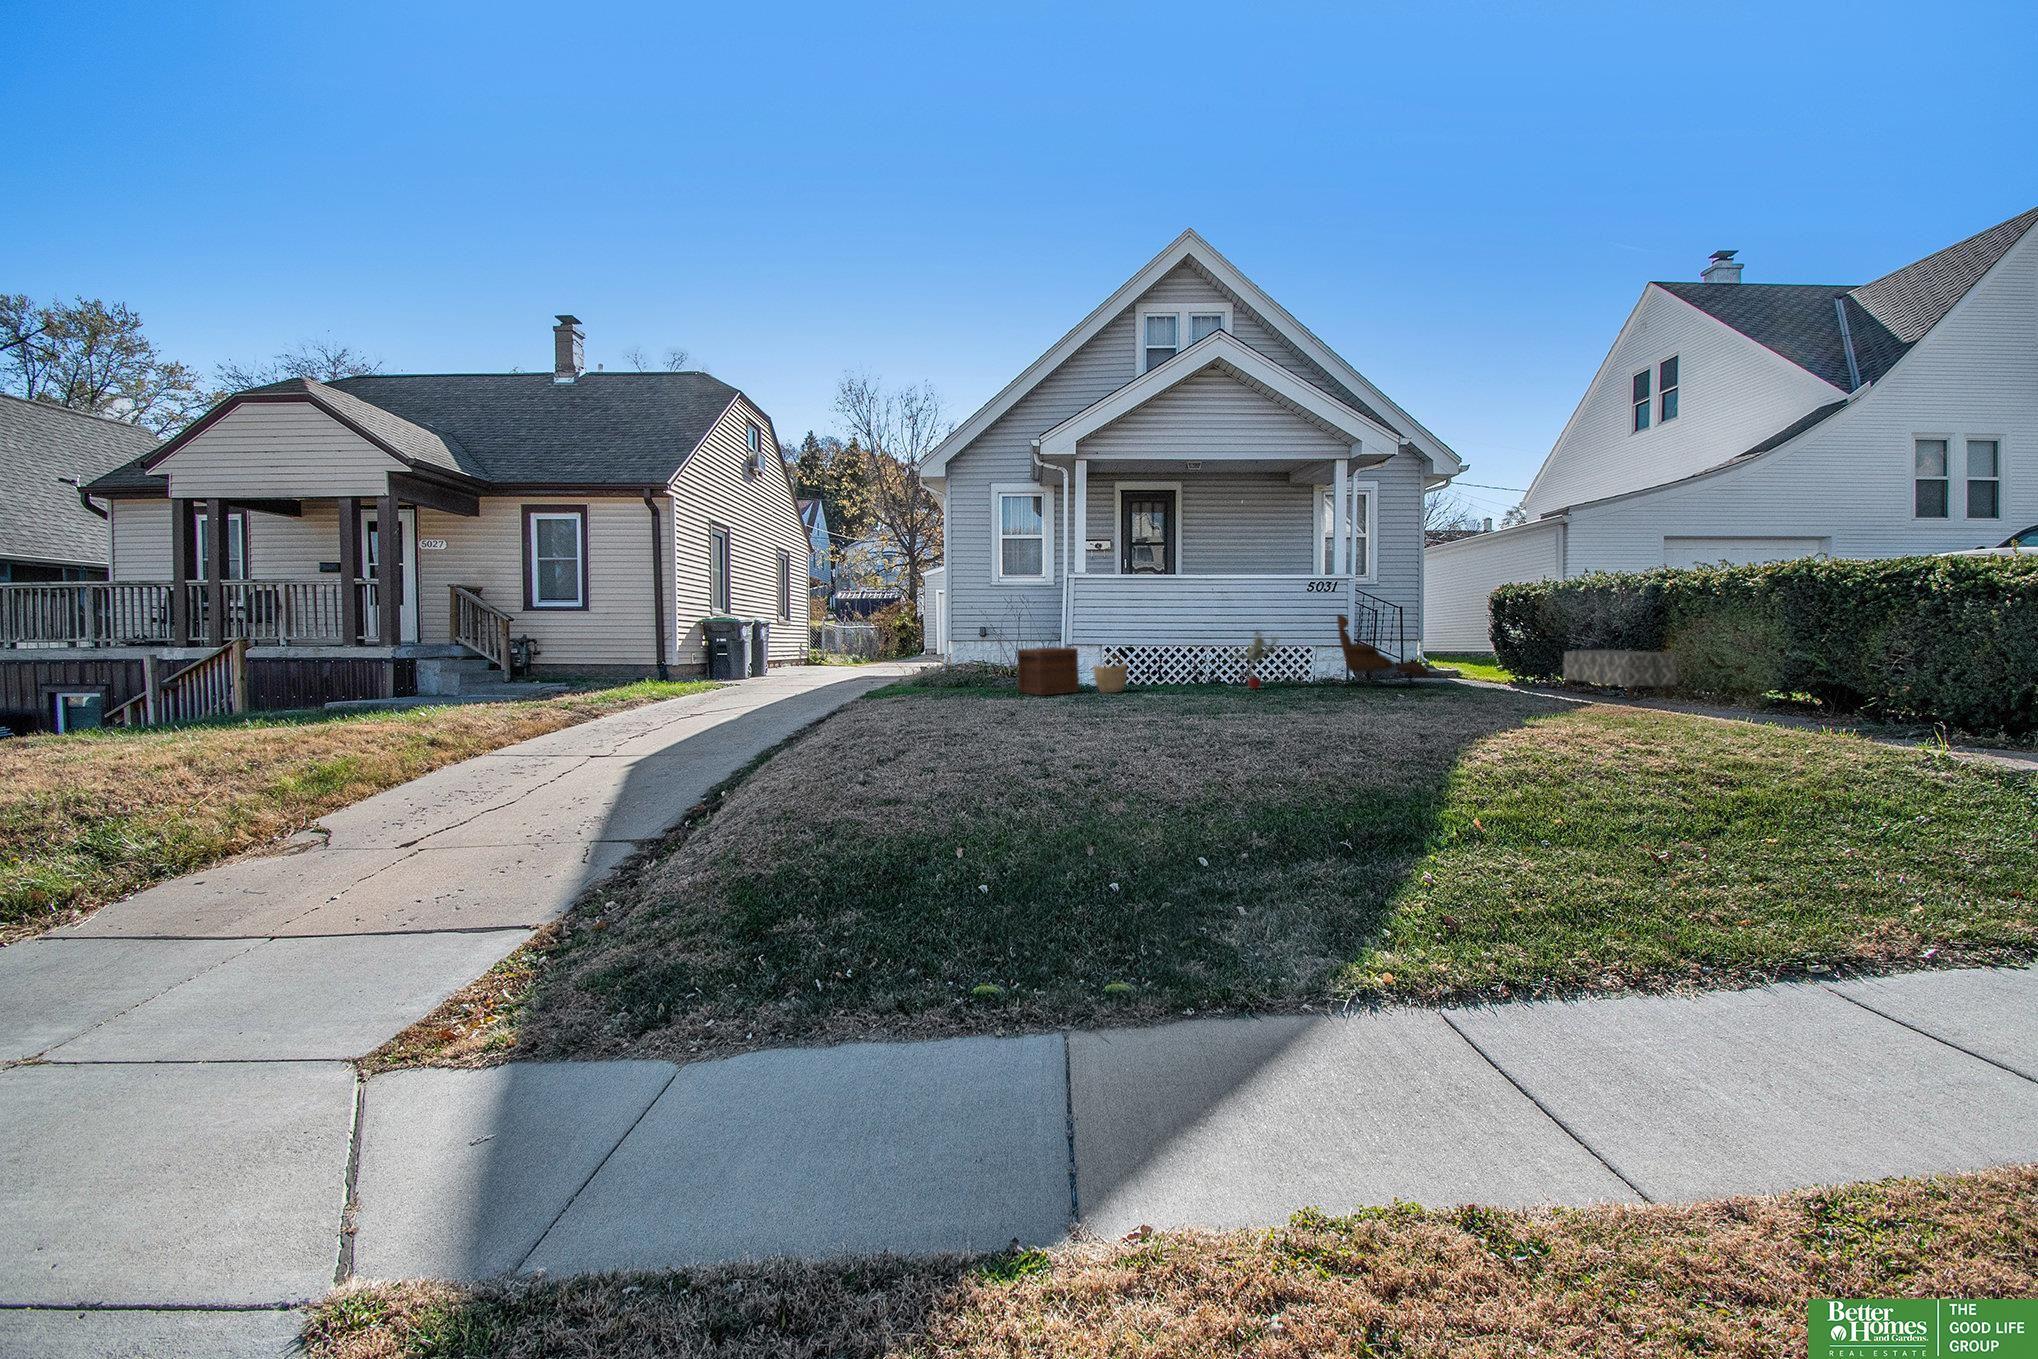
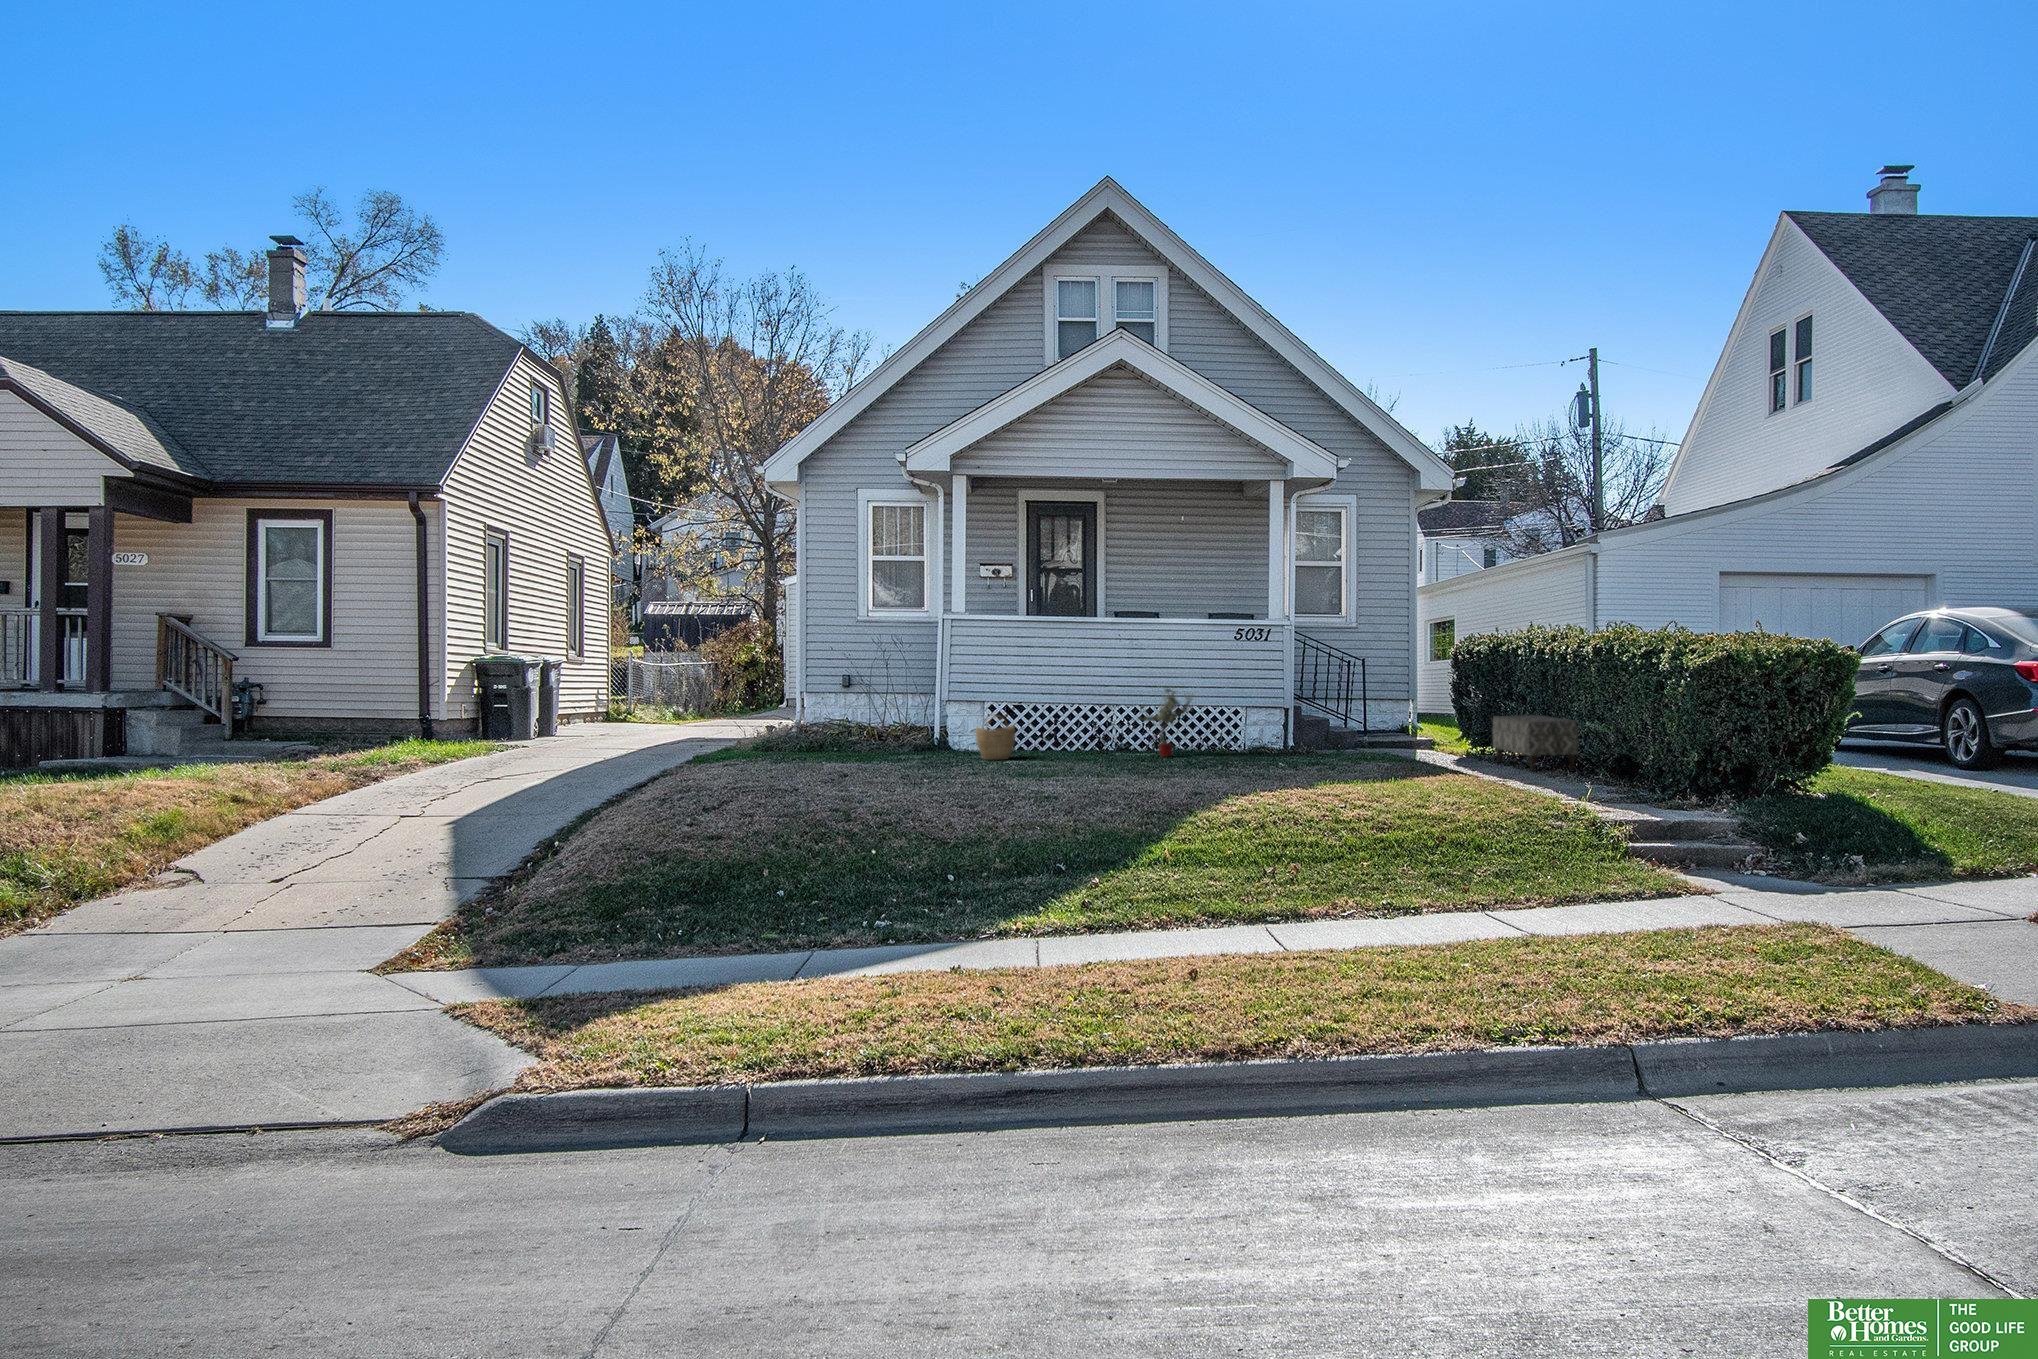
lounge chair: present [1337,614,1429,689] -> none [1259,669,1362,758]
wooden crate: present [1017,647,1079,696] -> none [885,705,958,763]

